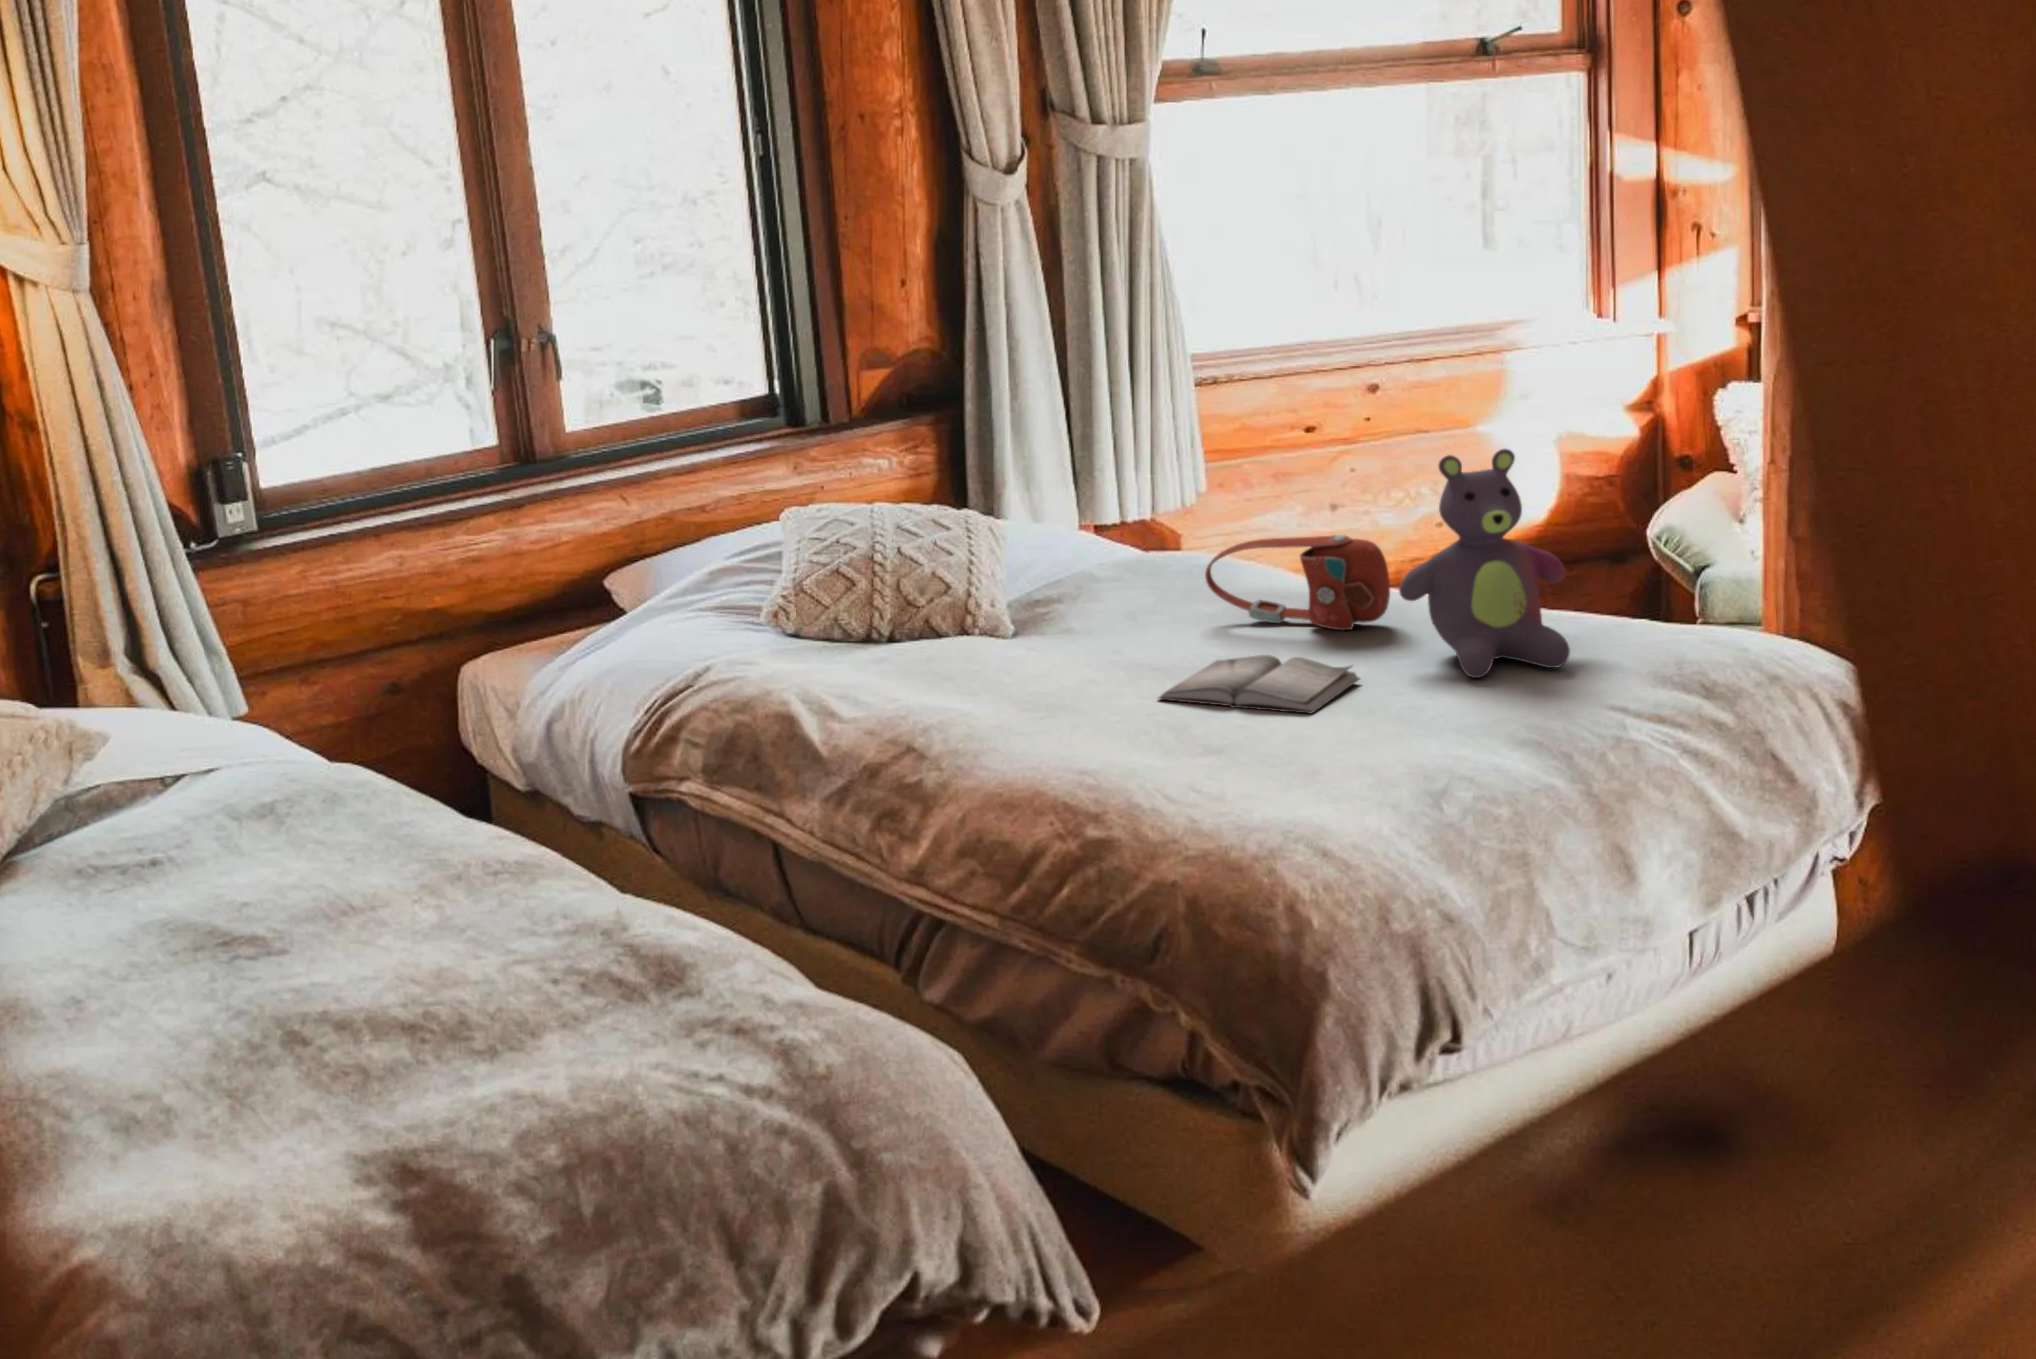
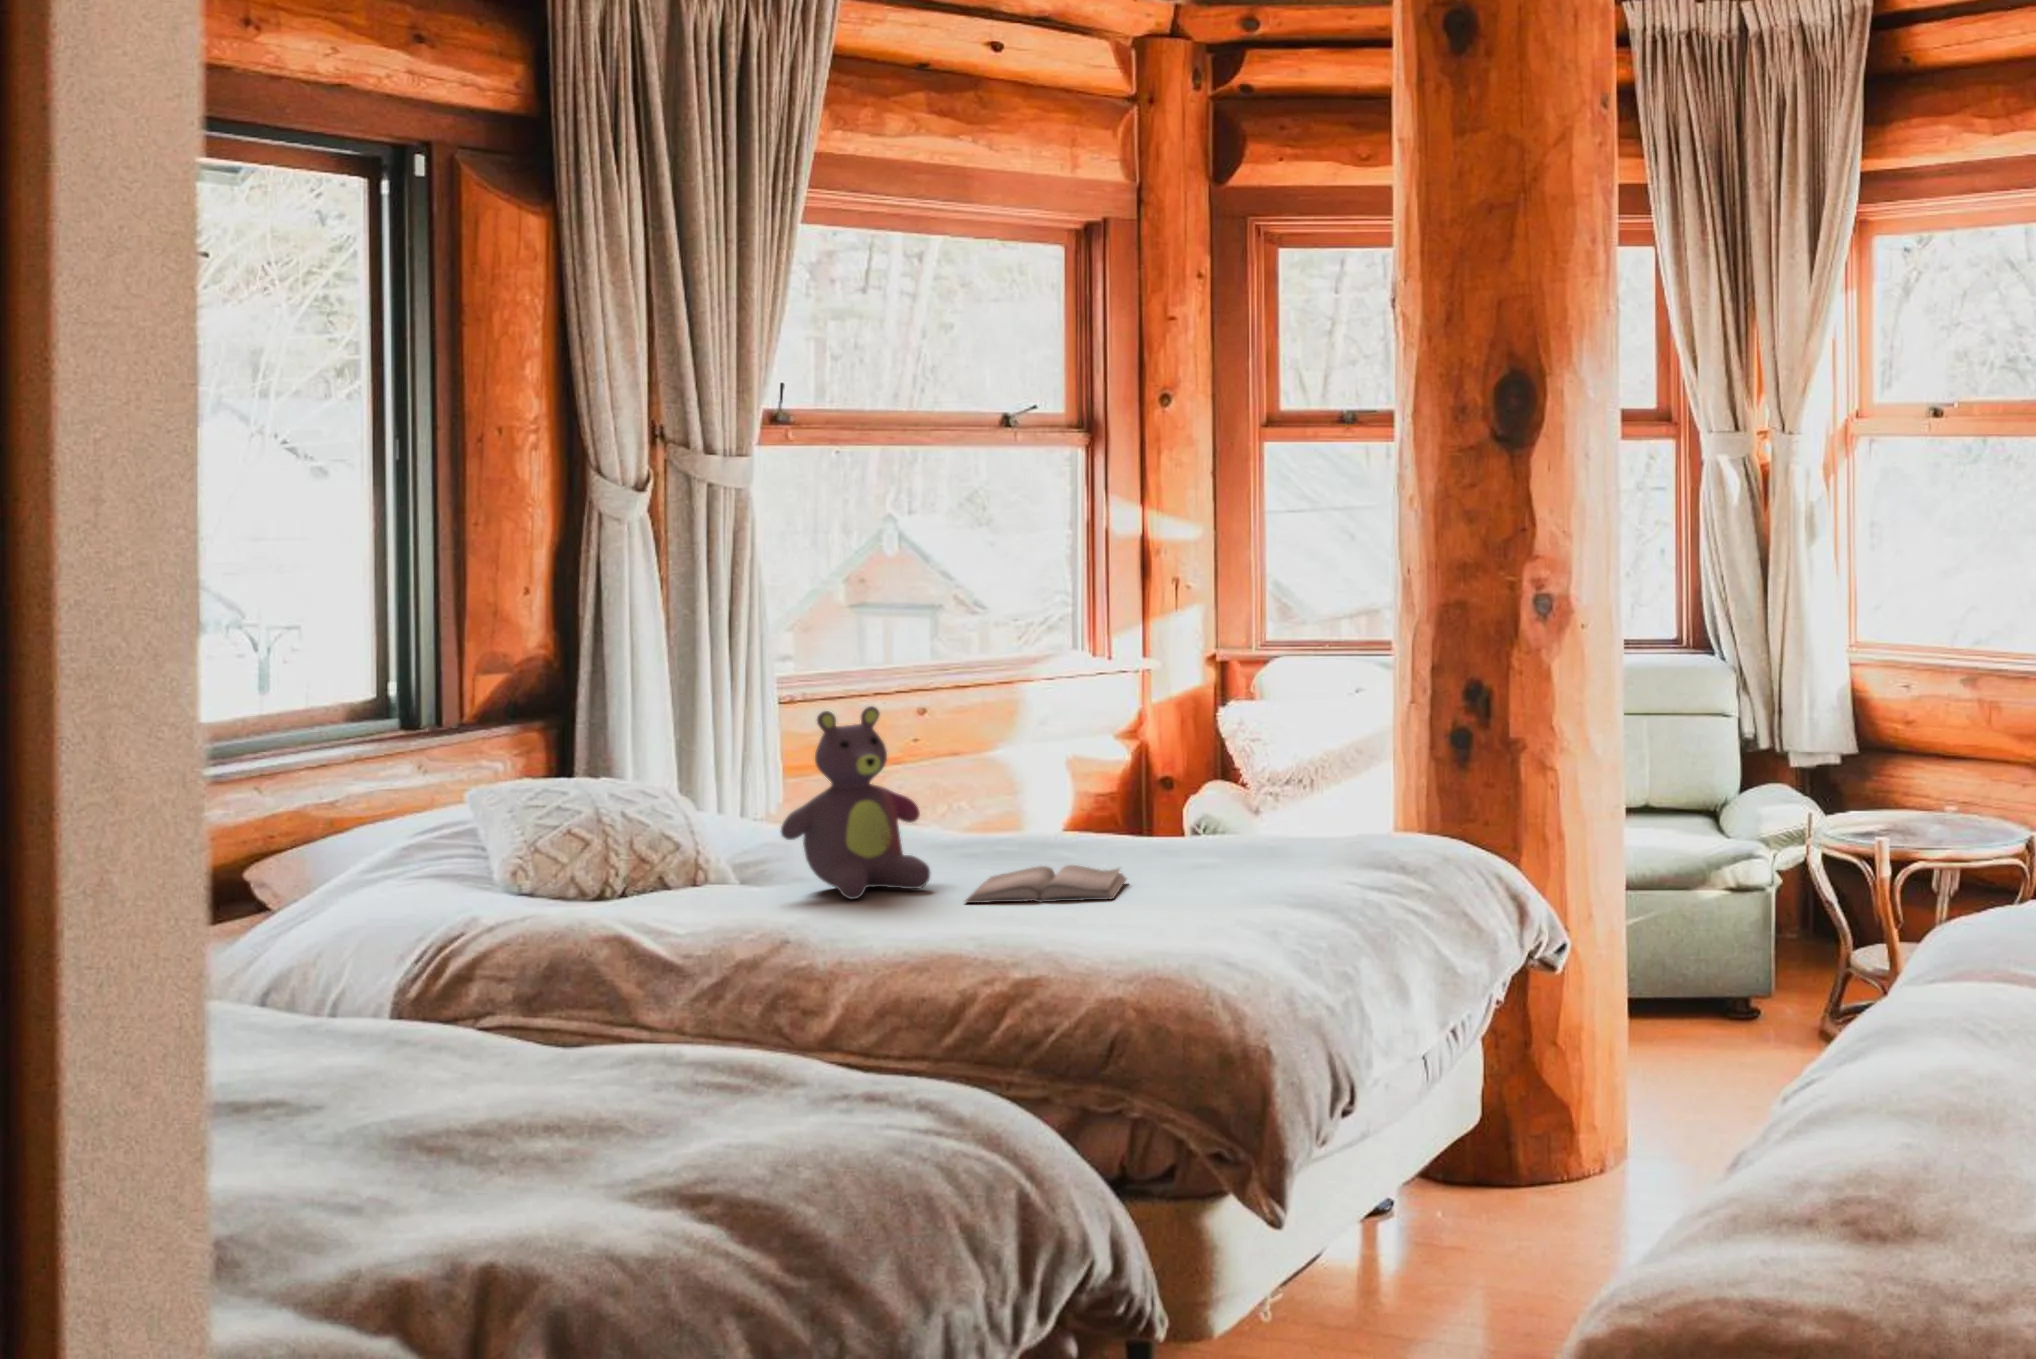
stuffed bear: present [1399,449,1570,678] -> present [781,706,930,899]
handbag: present [1205,535,1390,630] -> none [935,776,1103,860]

